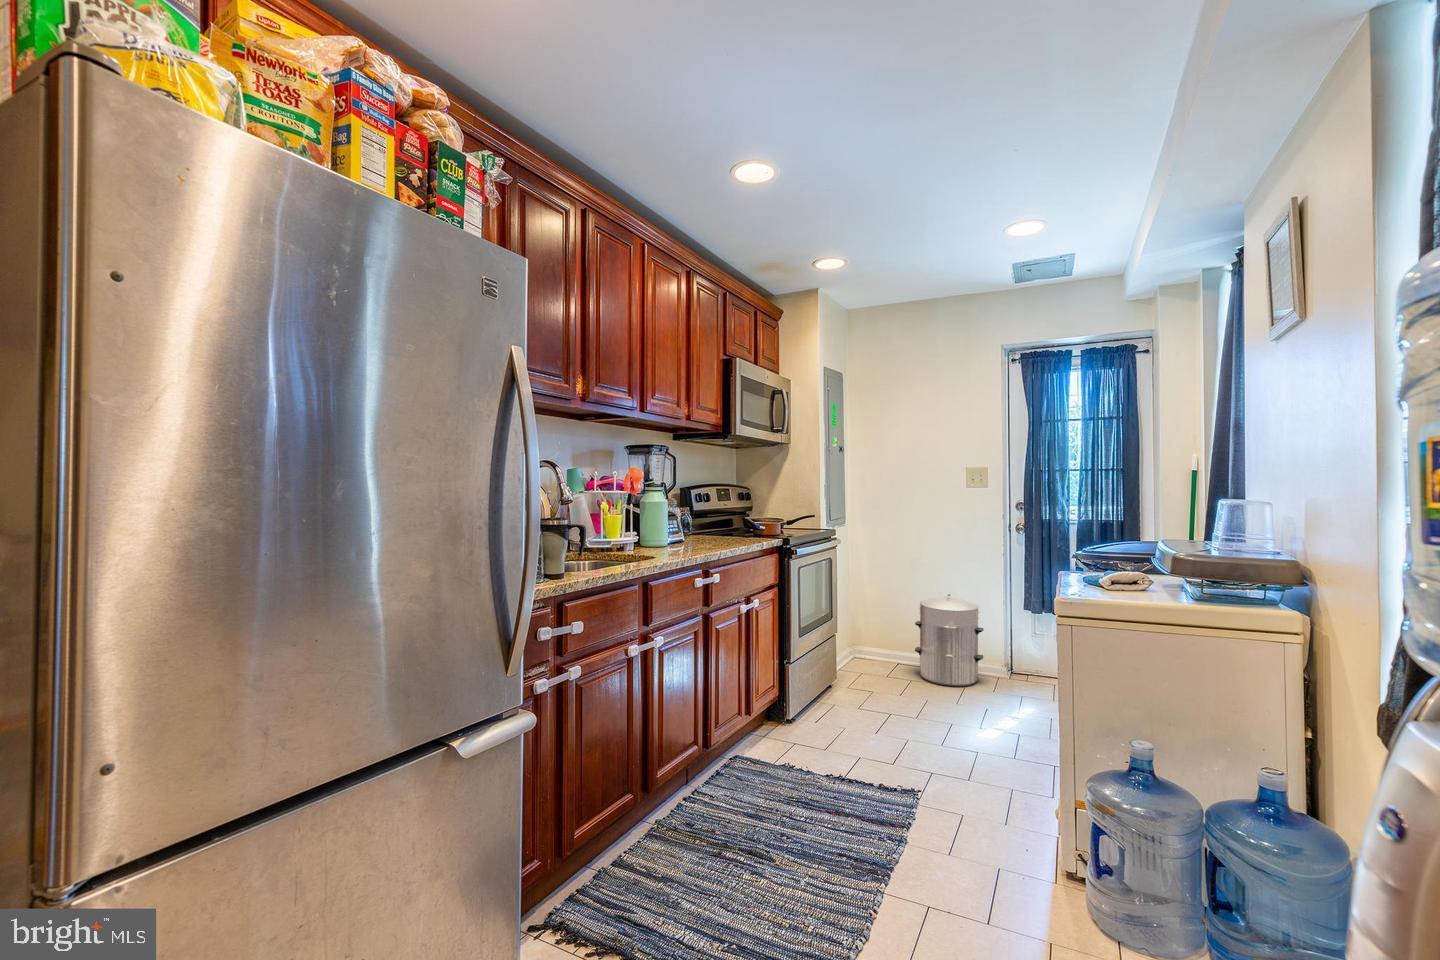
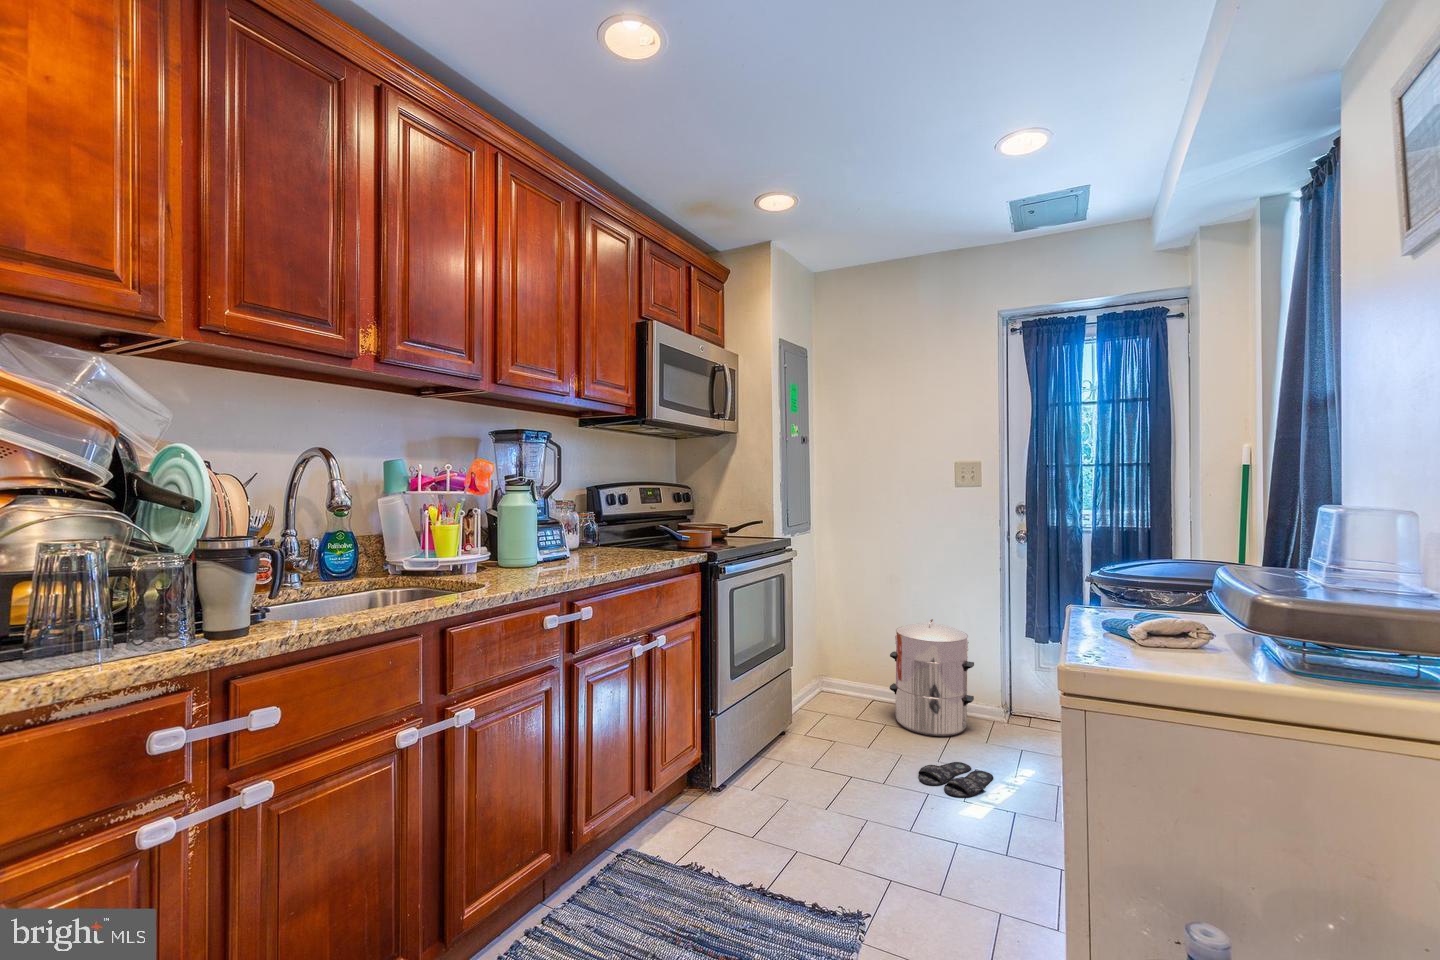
slippers: none [944,703,1002,724] -> present [918,762,993,797]

